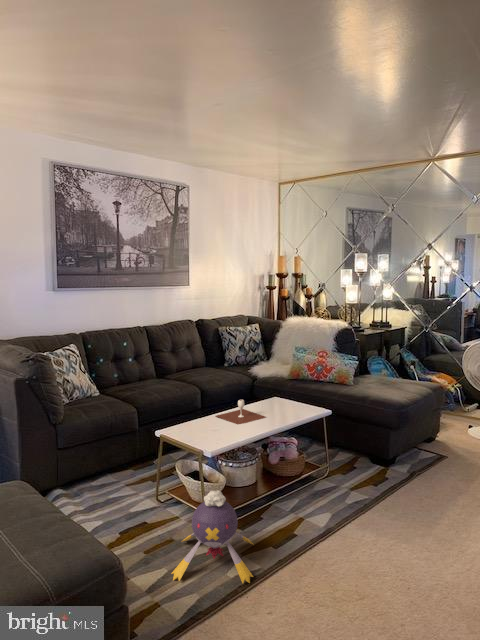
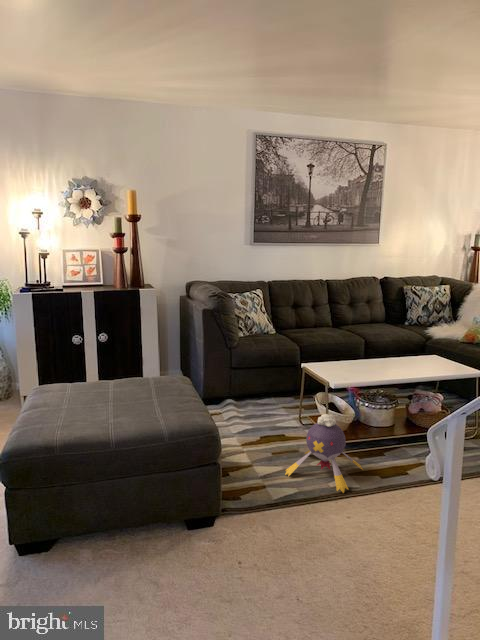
wine glass: present [216,400,266,424] -> none [362,349,411,371]

